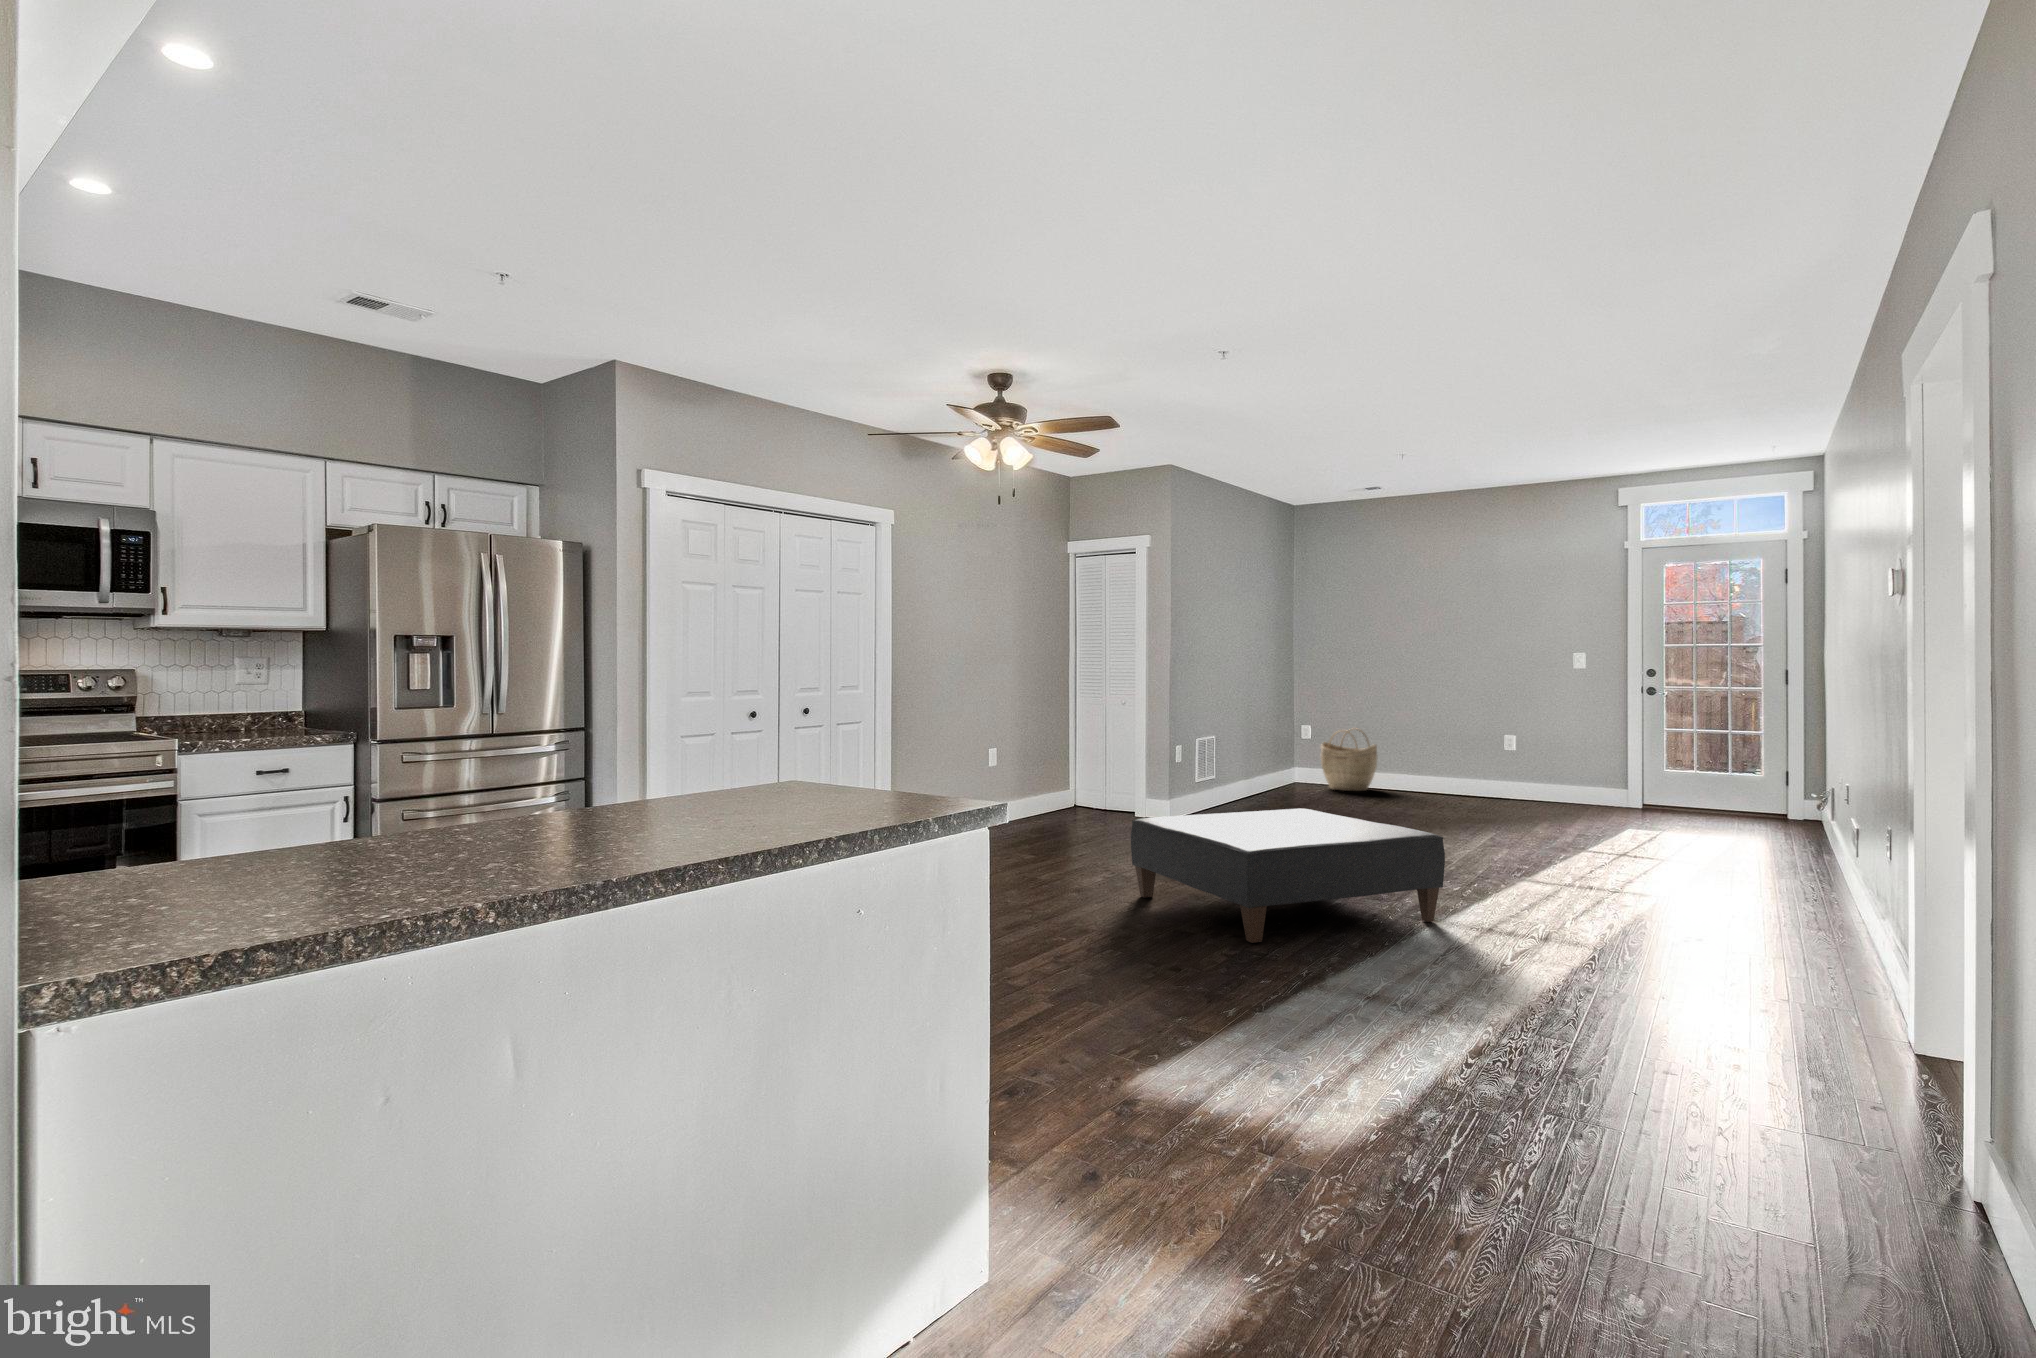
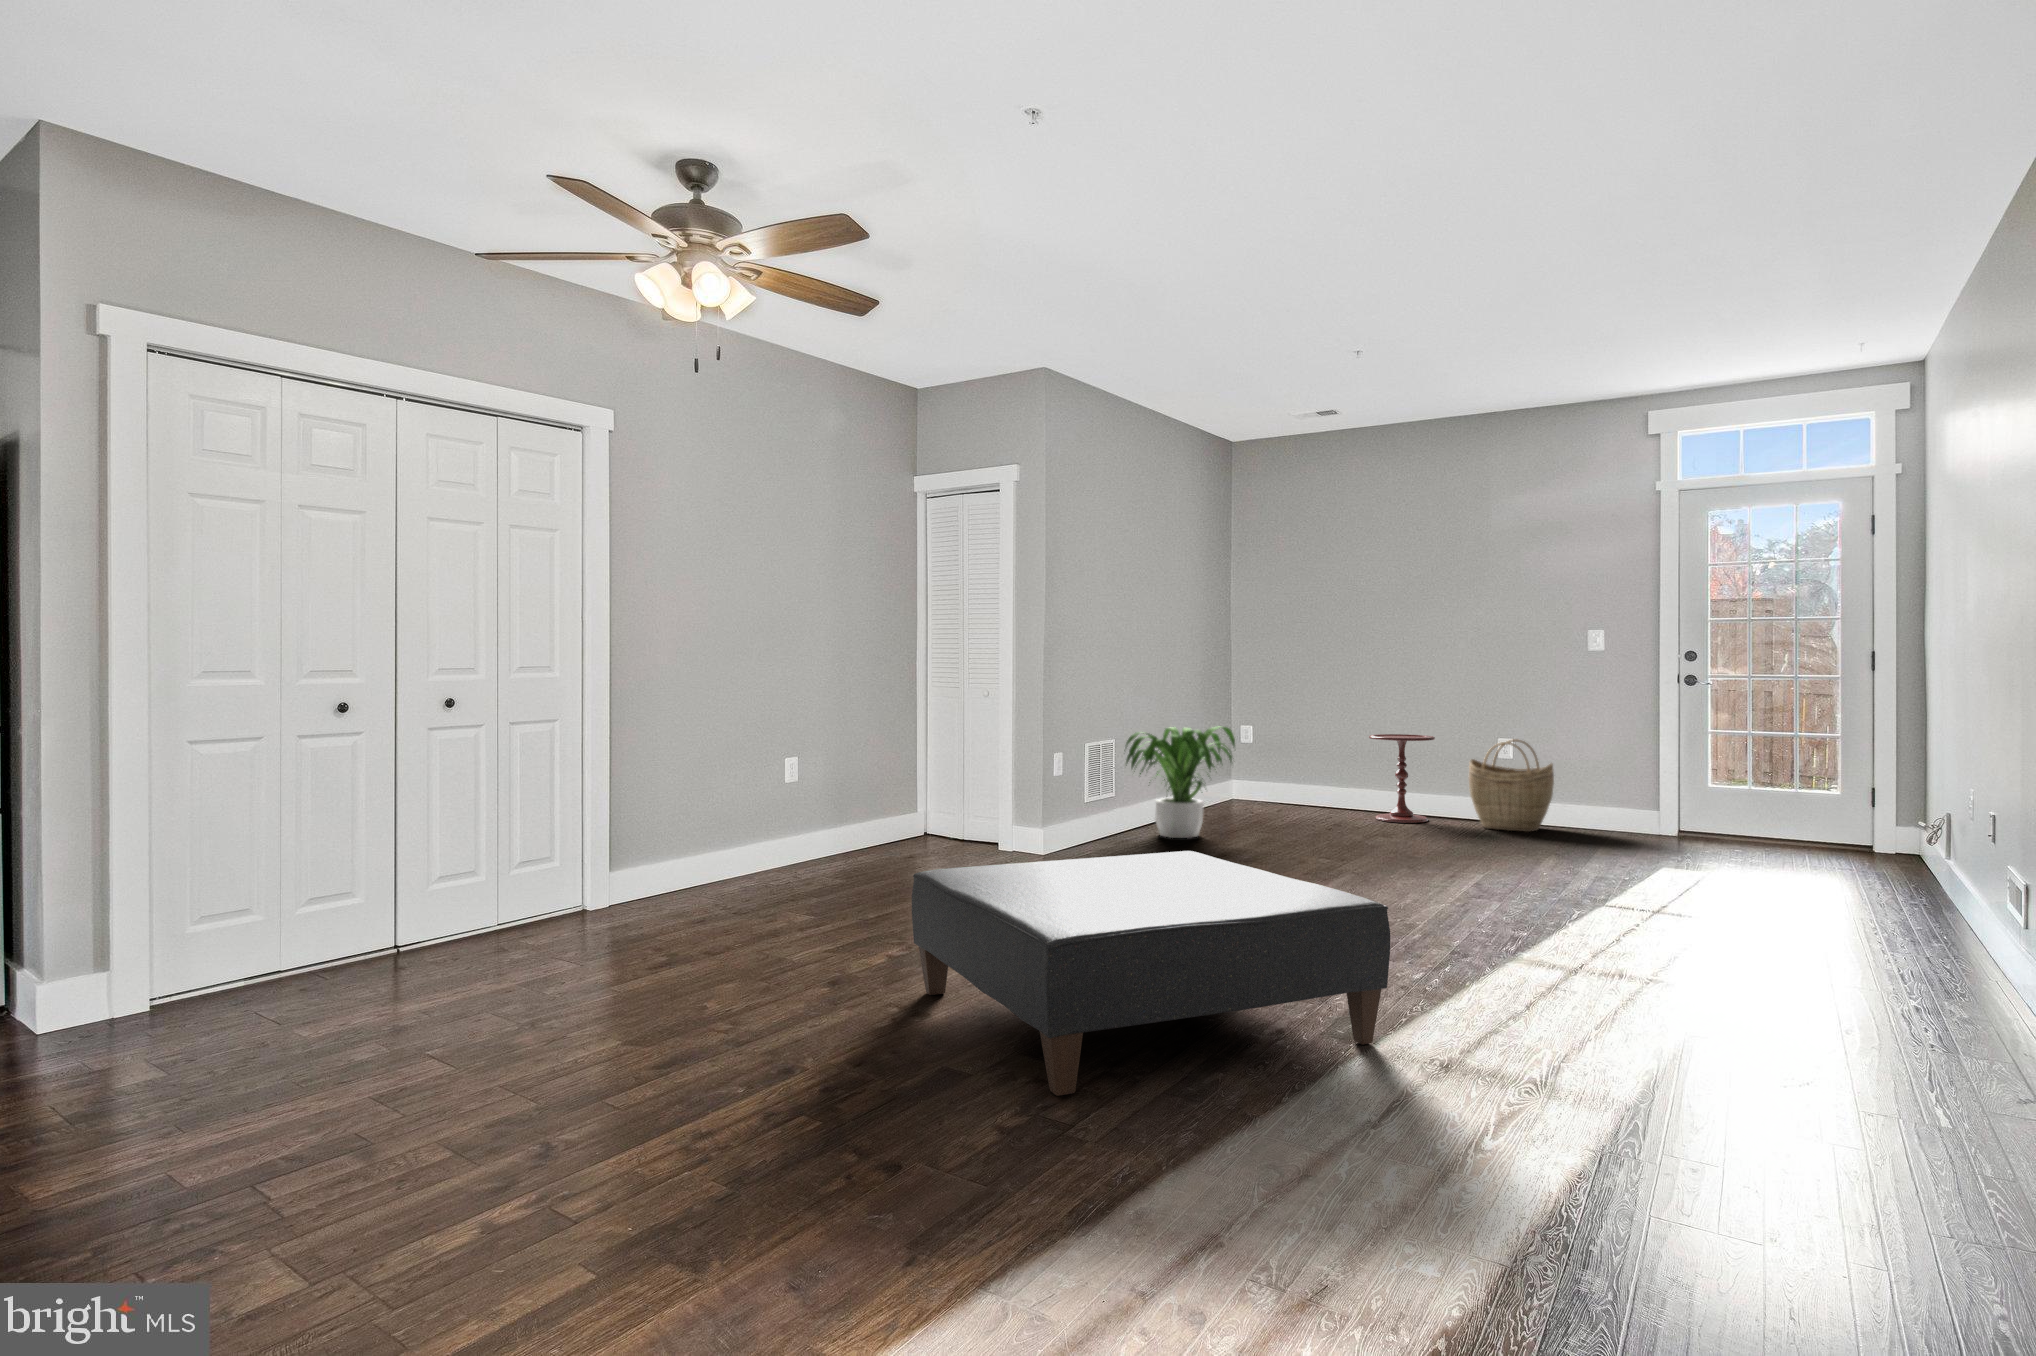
potted plant: none [1223,726,1308,808] -> present [1126,726,1235,838]
woven basket: present [1321,730,1377,791] -> present [1469,739,1554,832]
side table: none [1405,731,1456,798] -> present [1369,734,1435,823]

